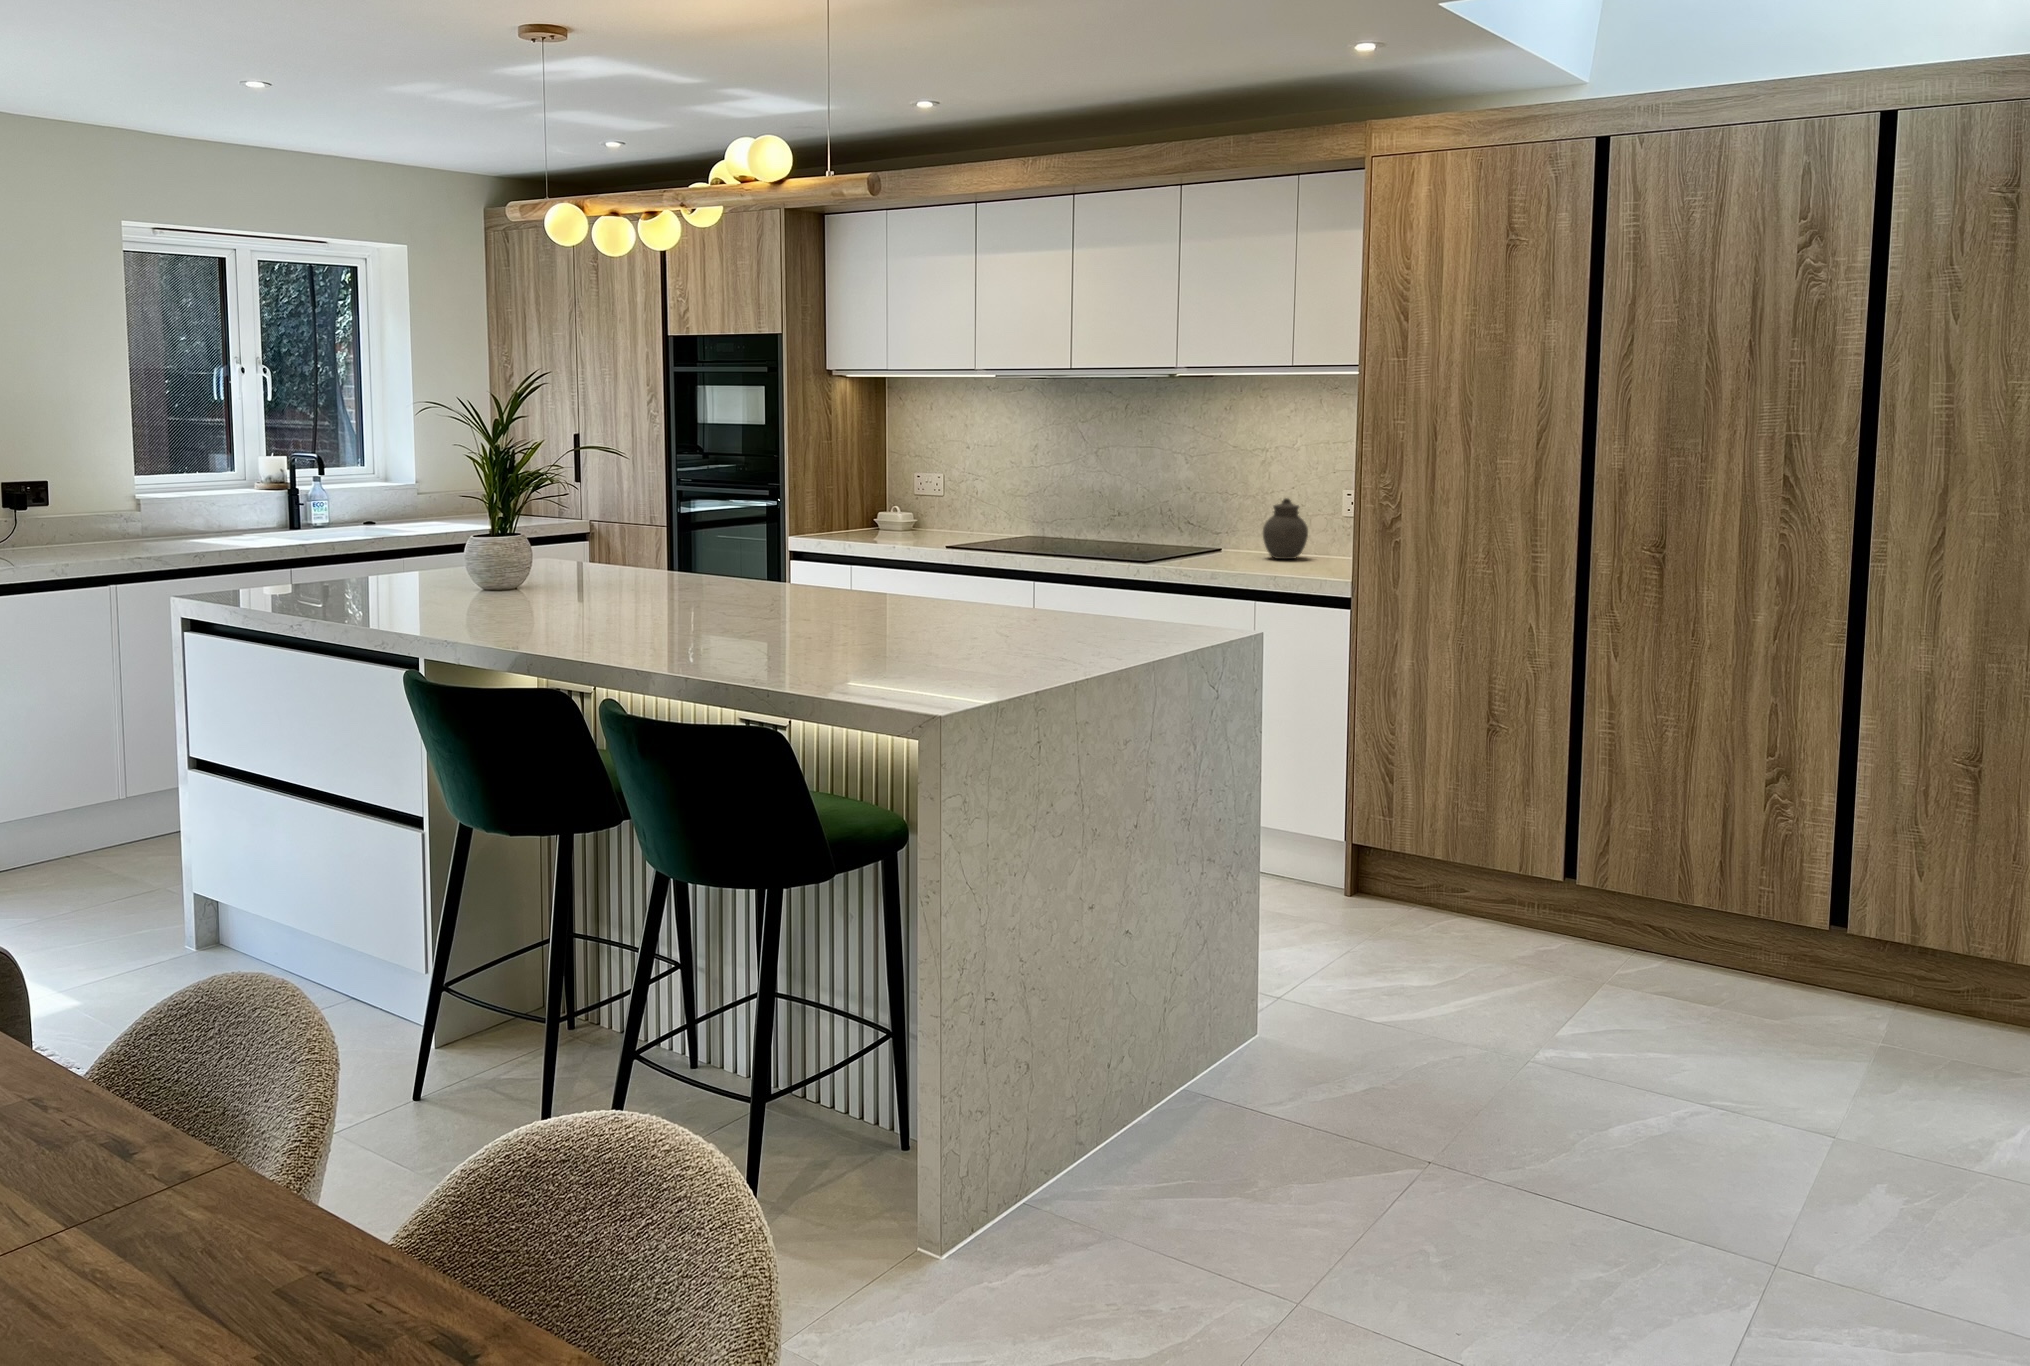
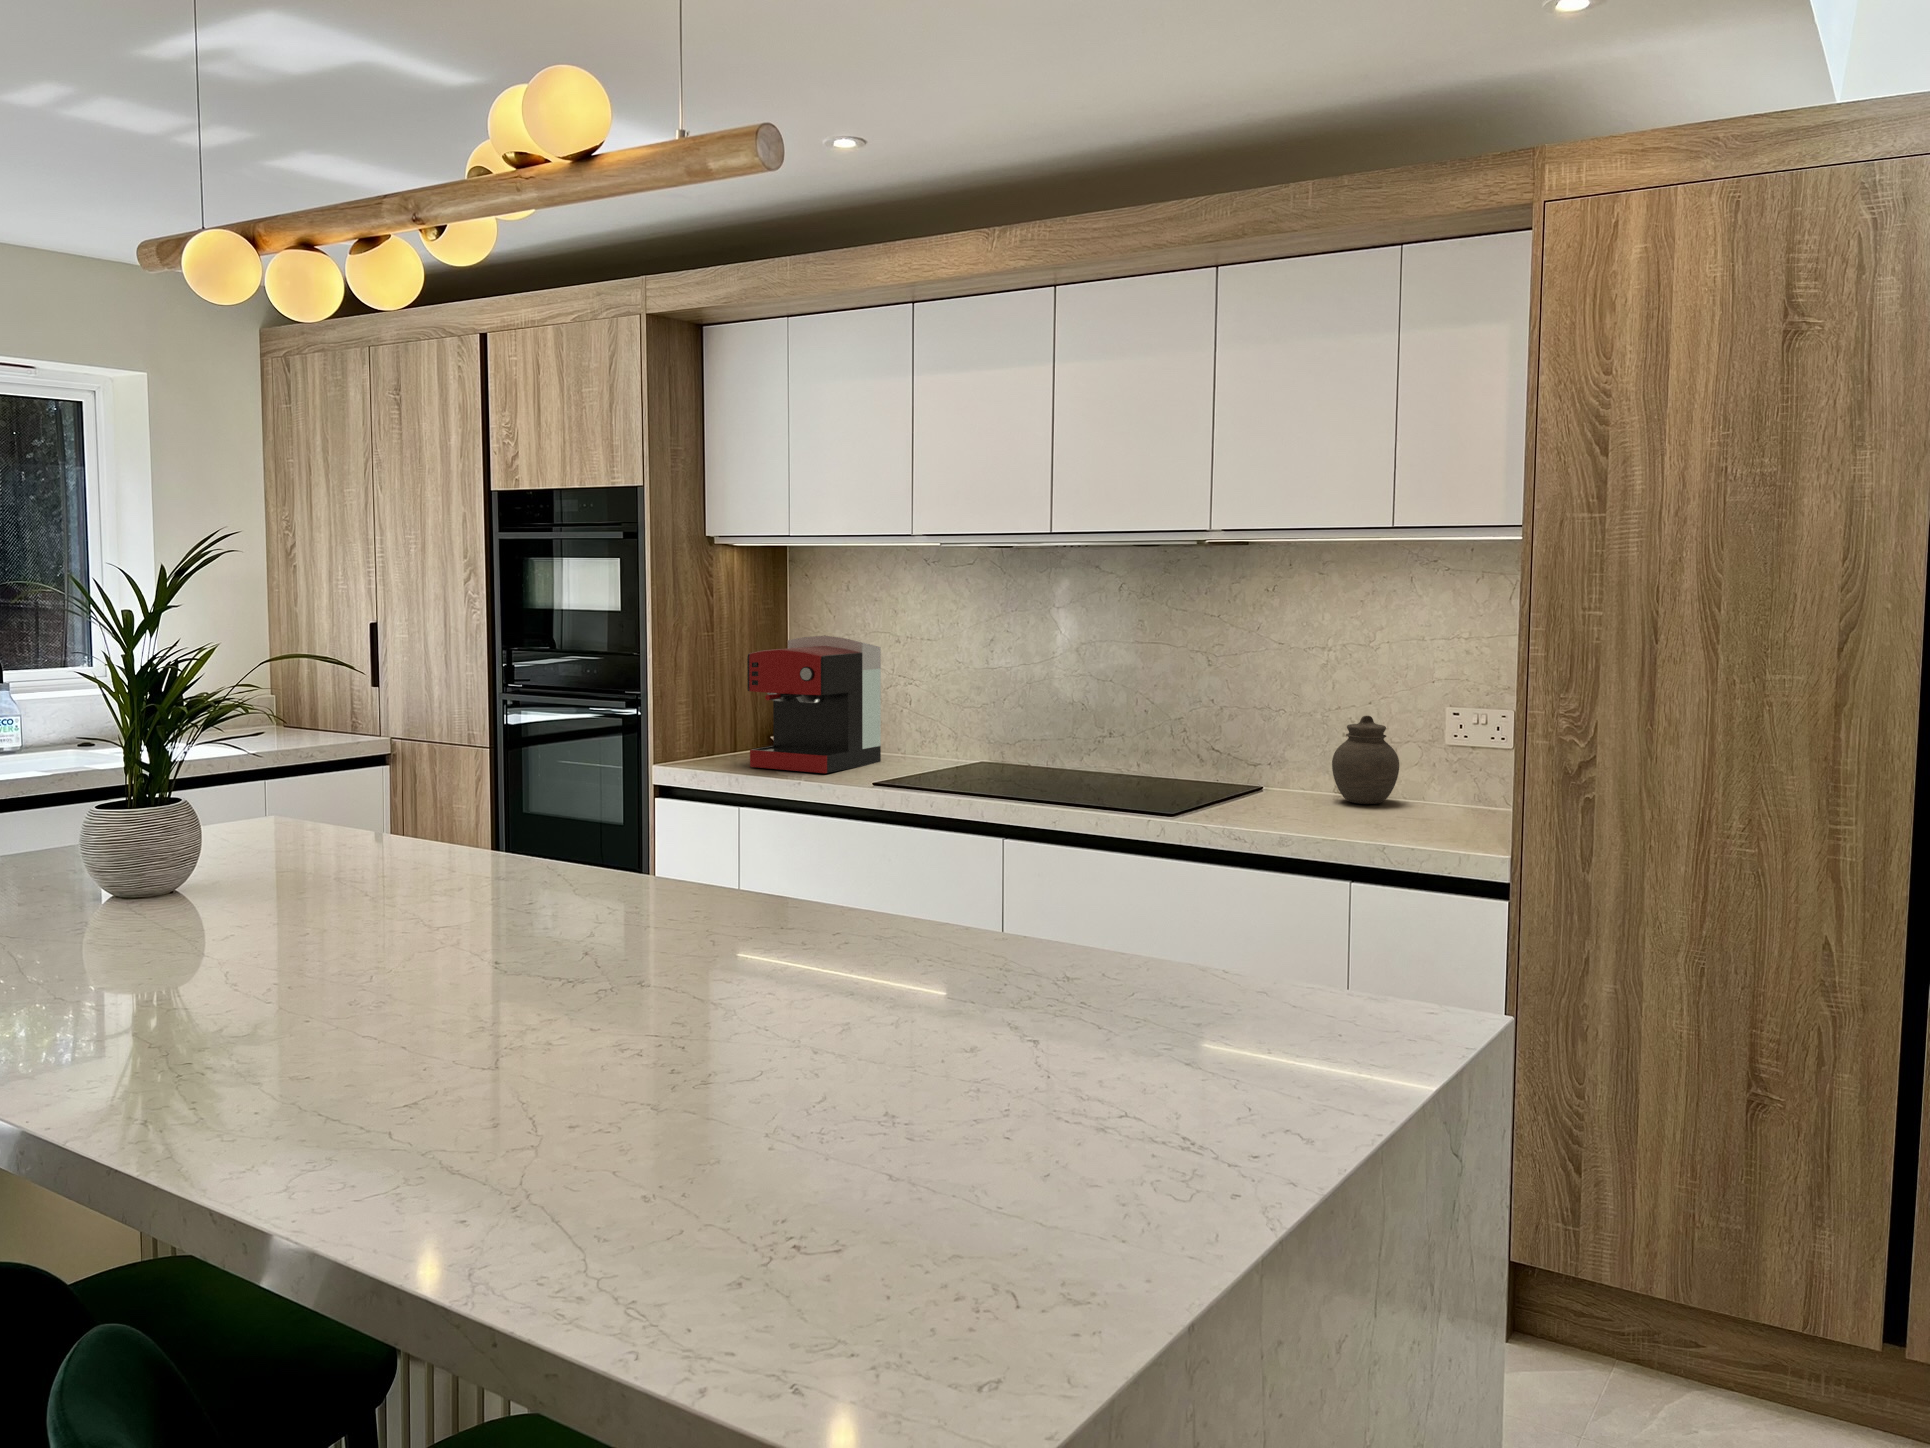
coffee maker: none [858,444,954,542] -> present [747,635,881,773]

